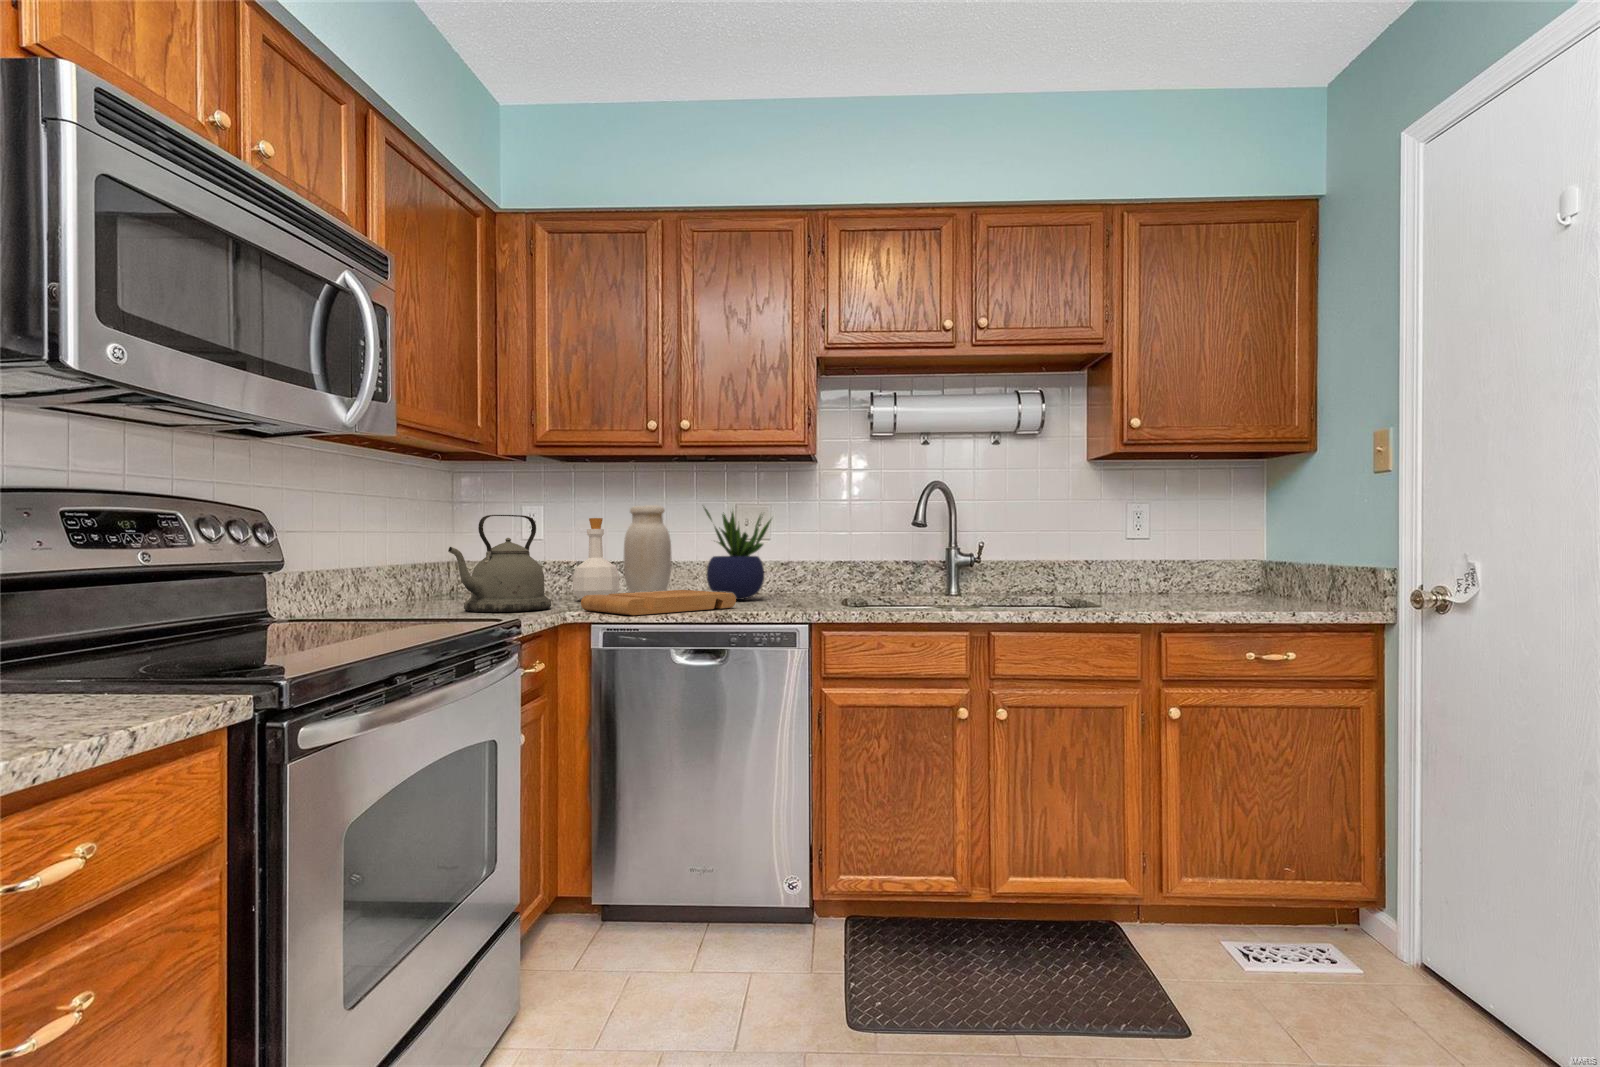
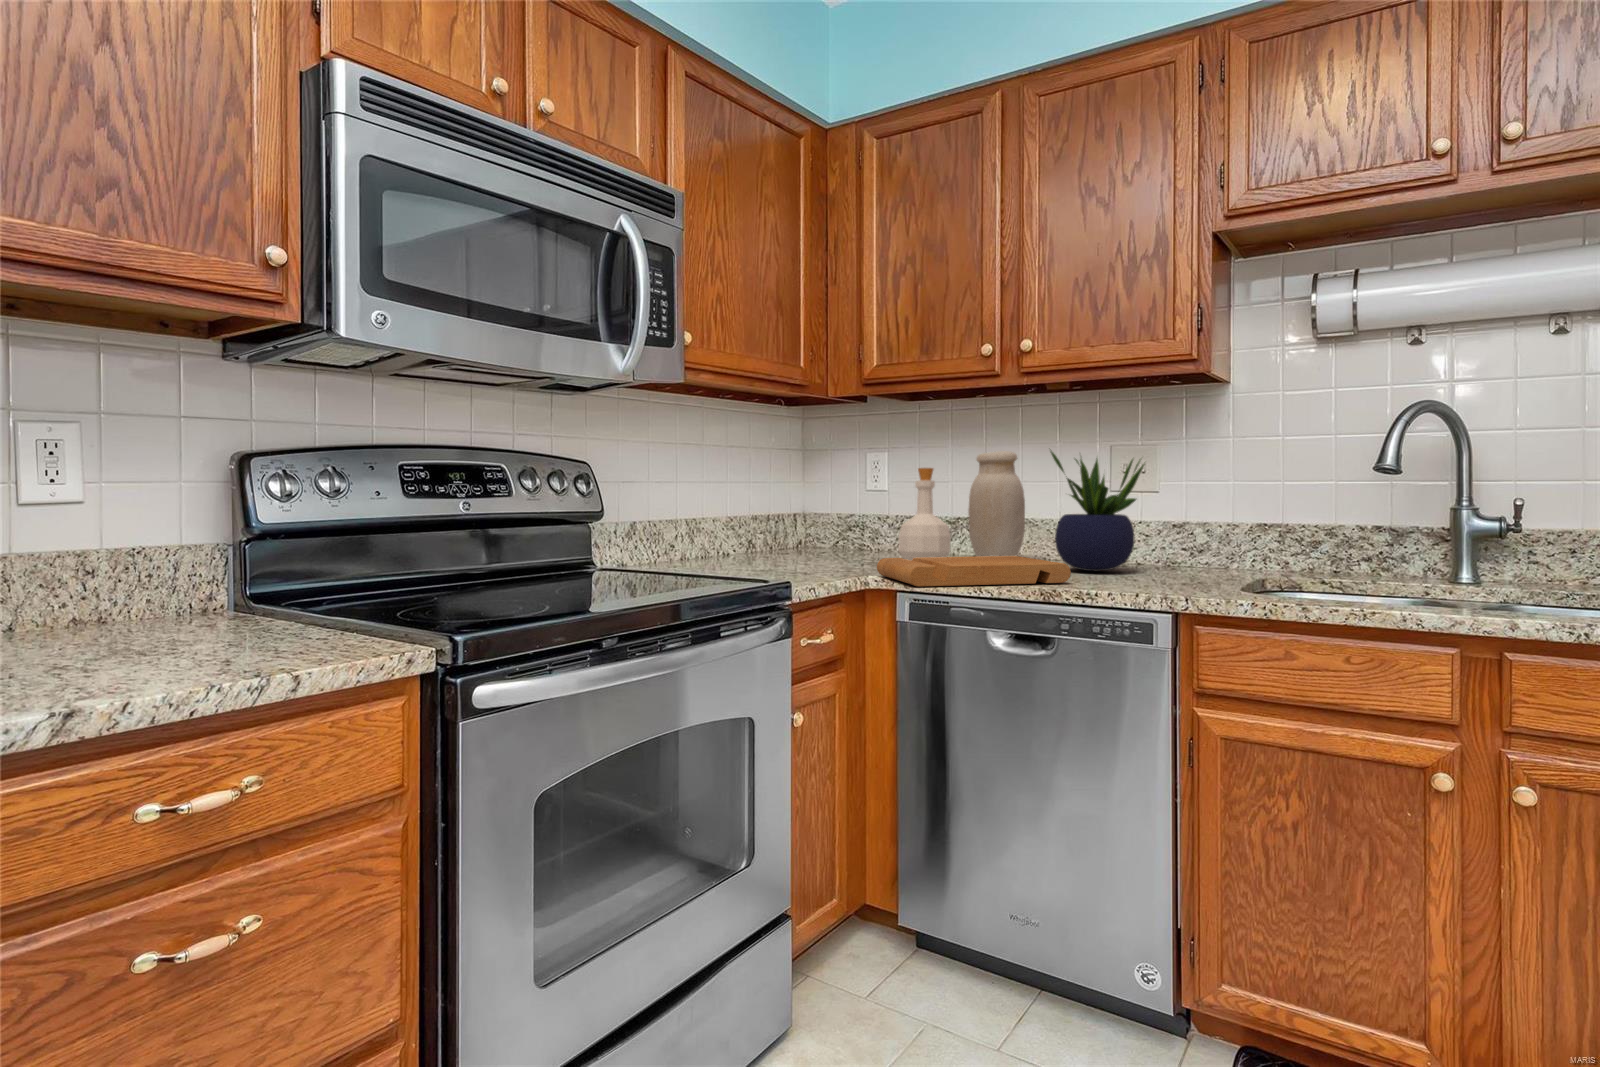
kettle: present [448,515,551,612] -> none [740,465,856,573]

